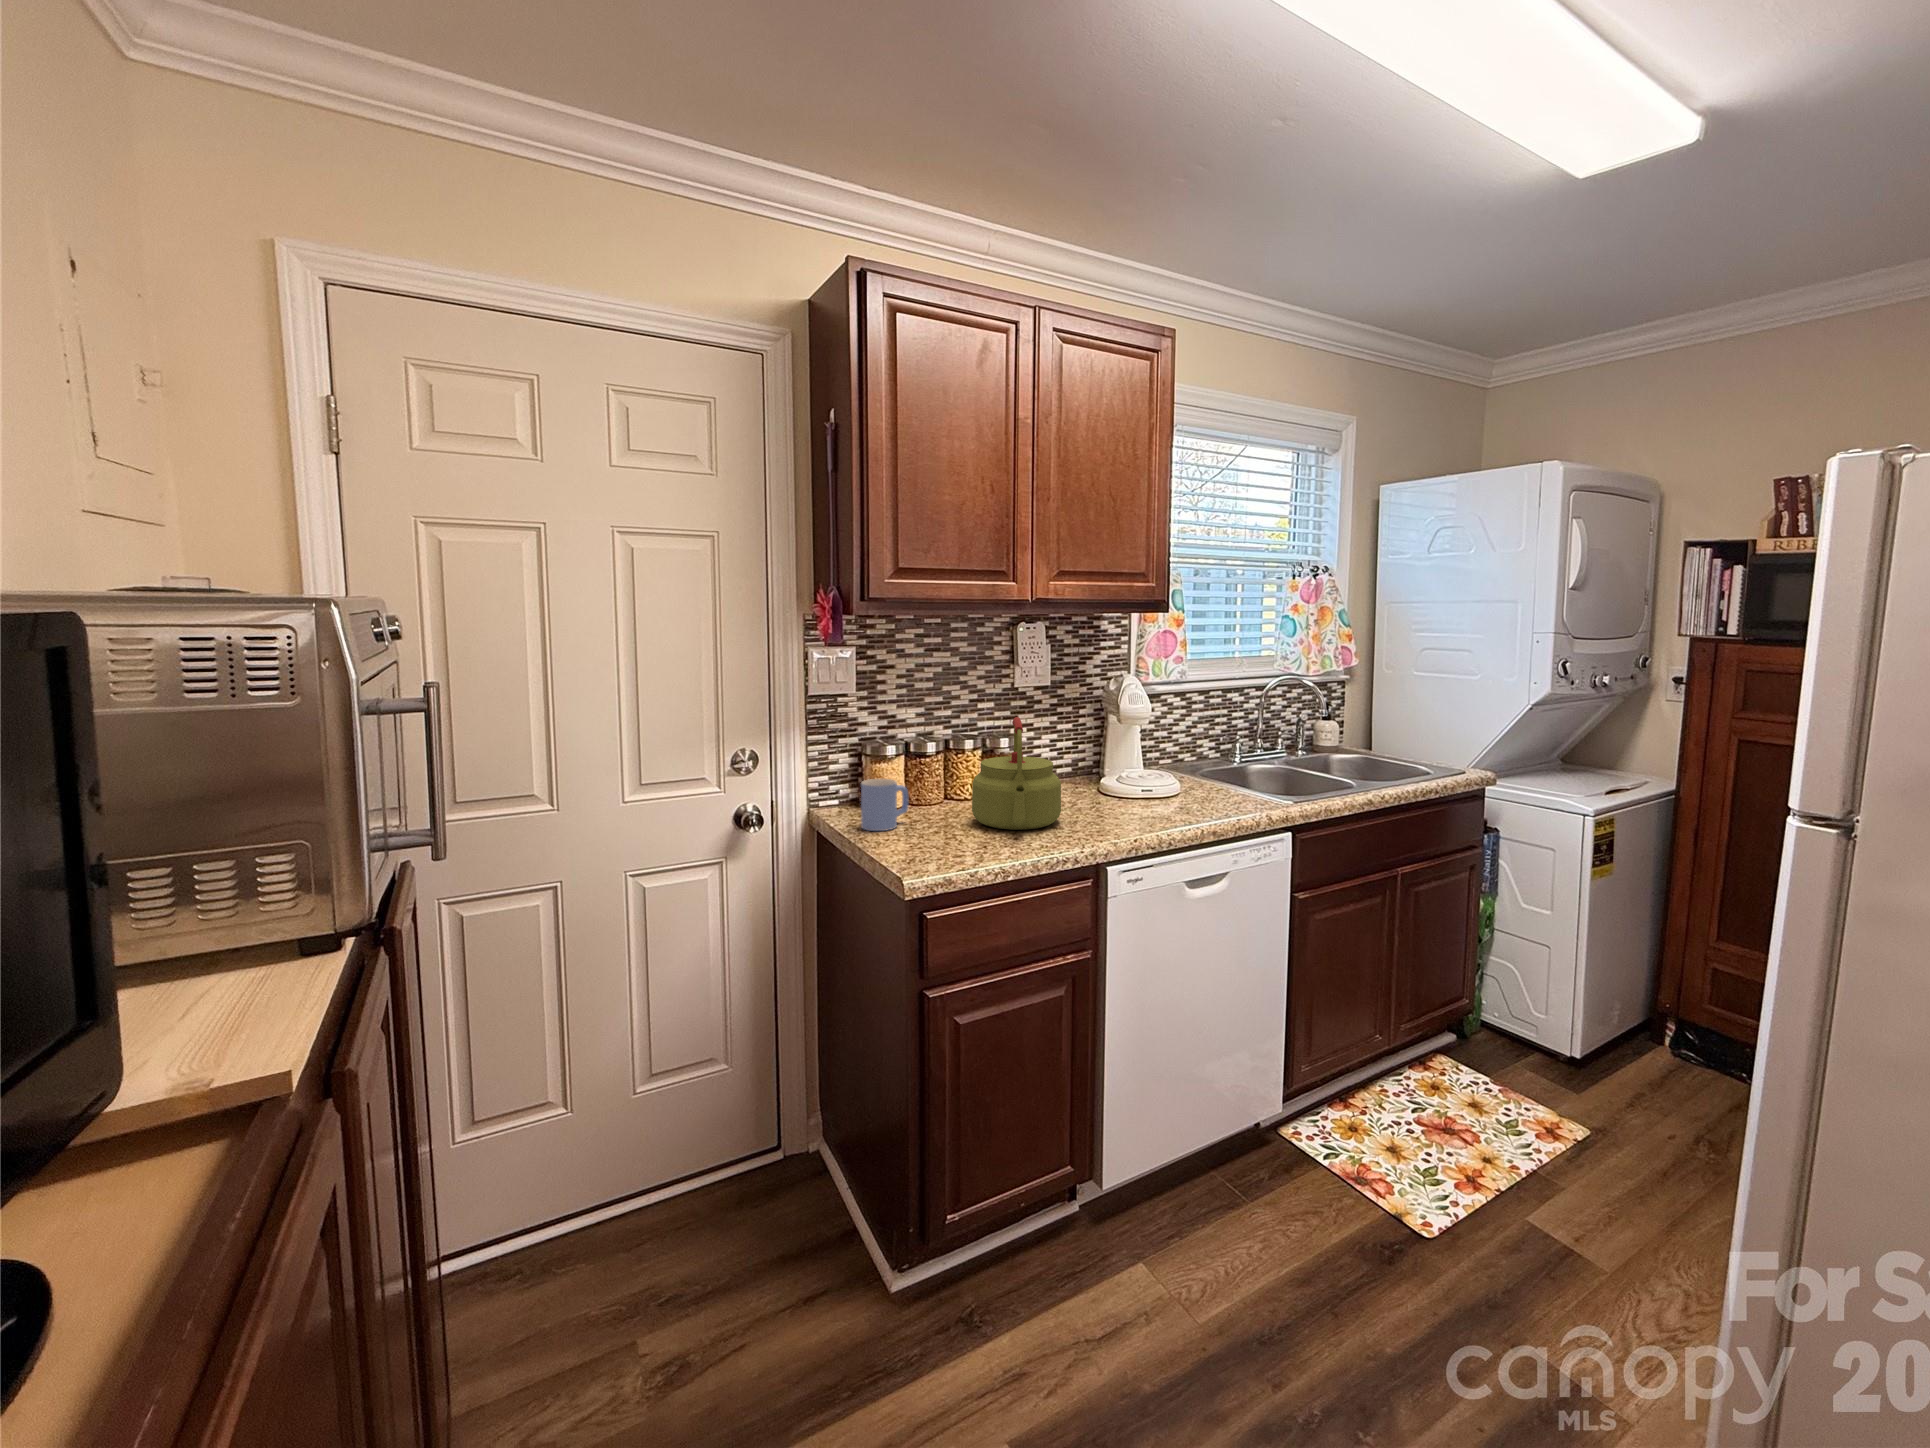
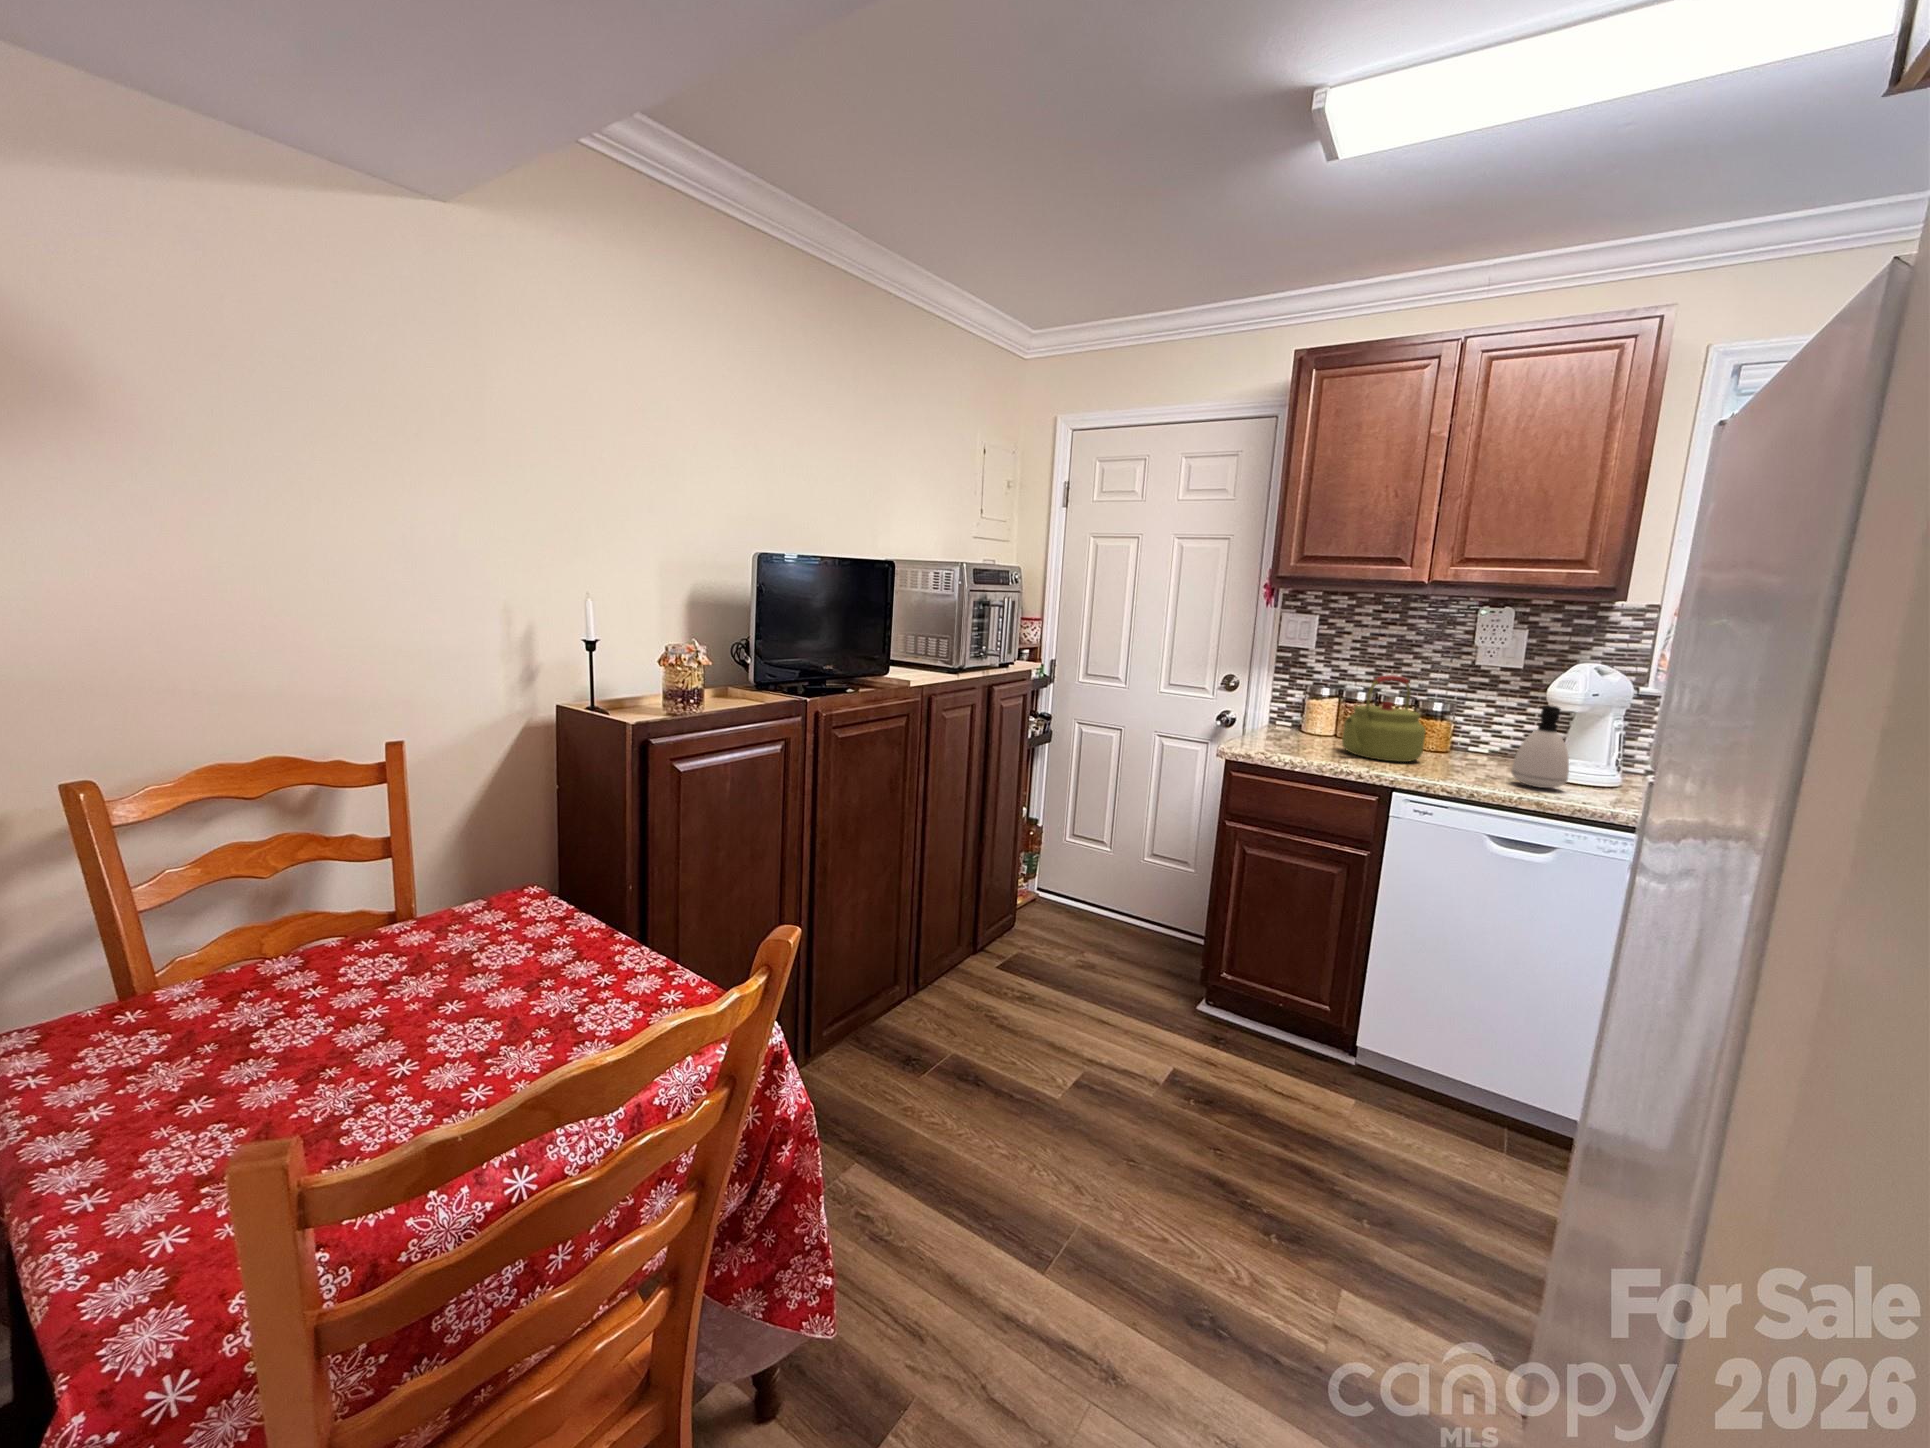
soap dispenser: none [1143,726,1190,814] -> present [1511,705,1569,788]
mug: present [861,779,908,831] -> none [1269,703,1311,738]

